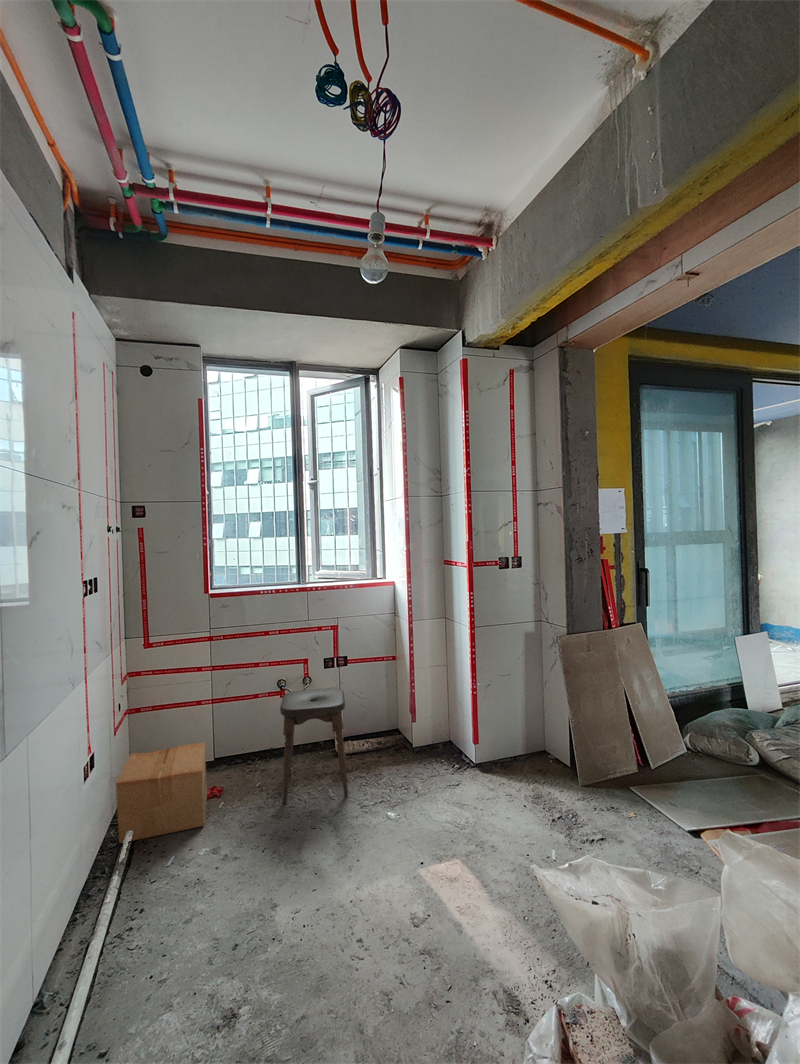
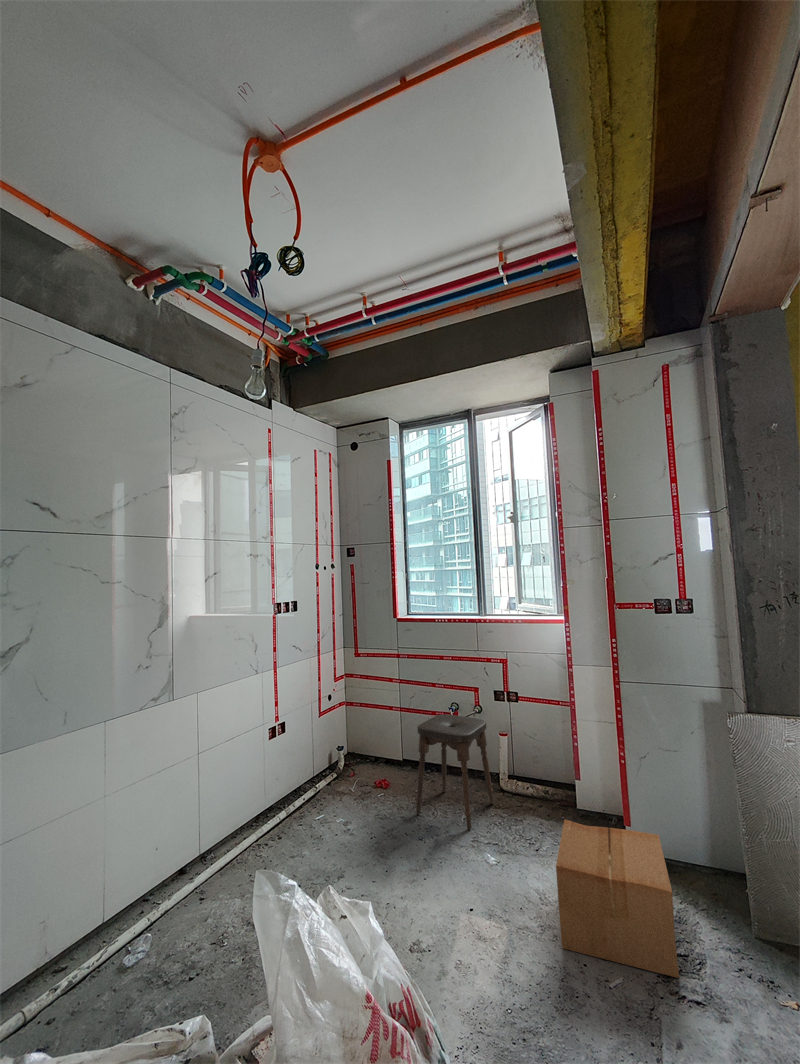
cardboard box: present [116,742,207,843] -> present [556,820,679,978]

